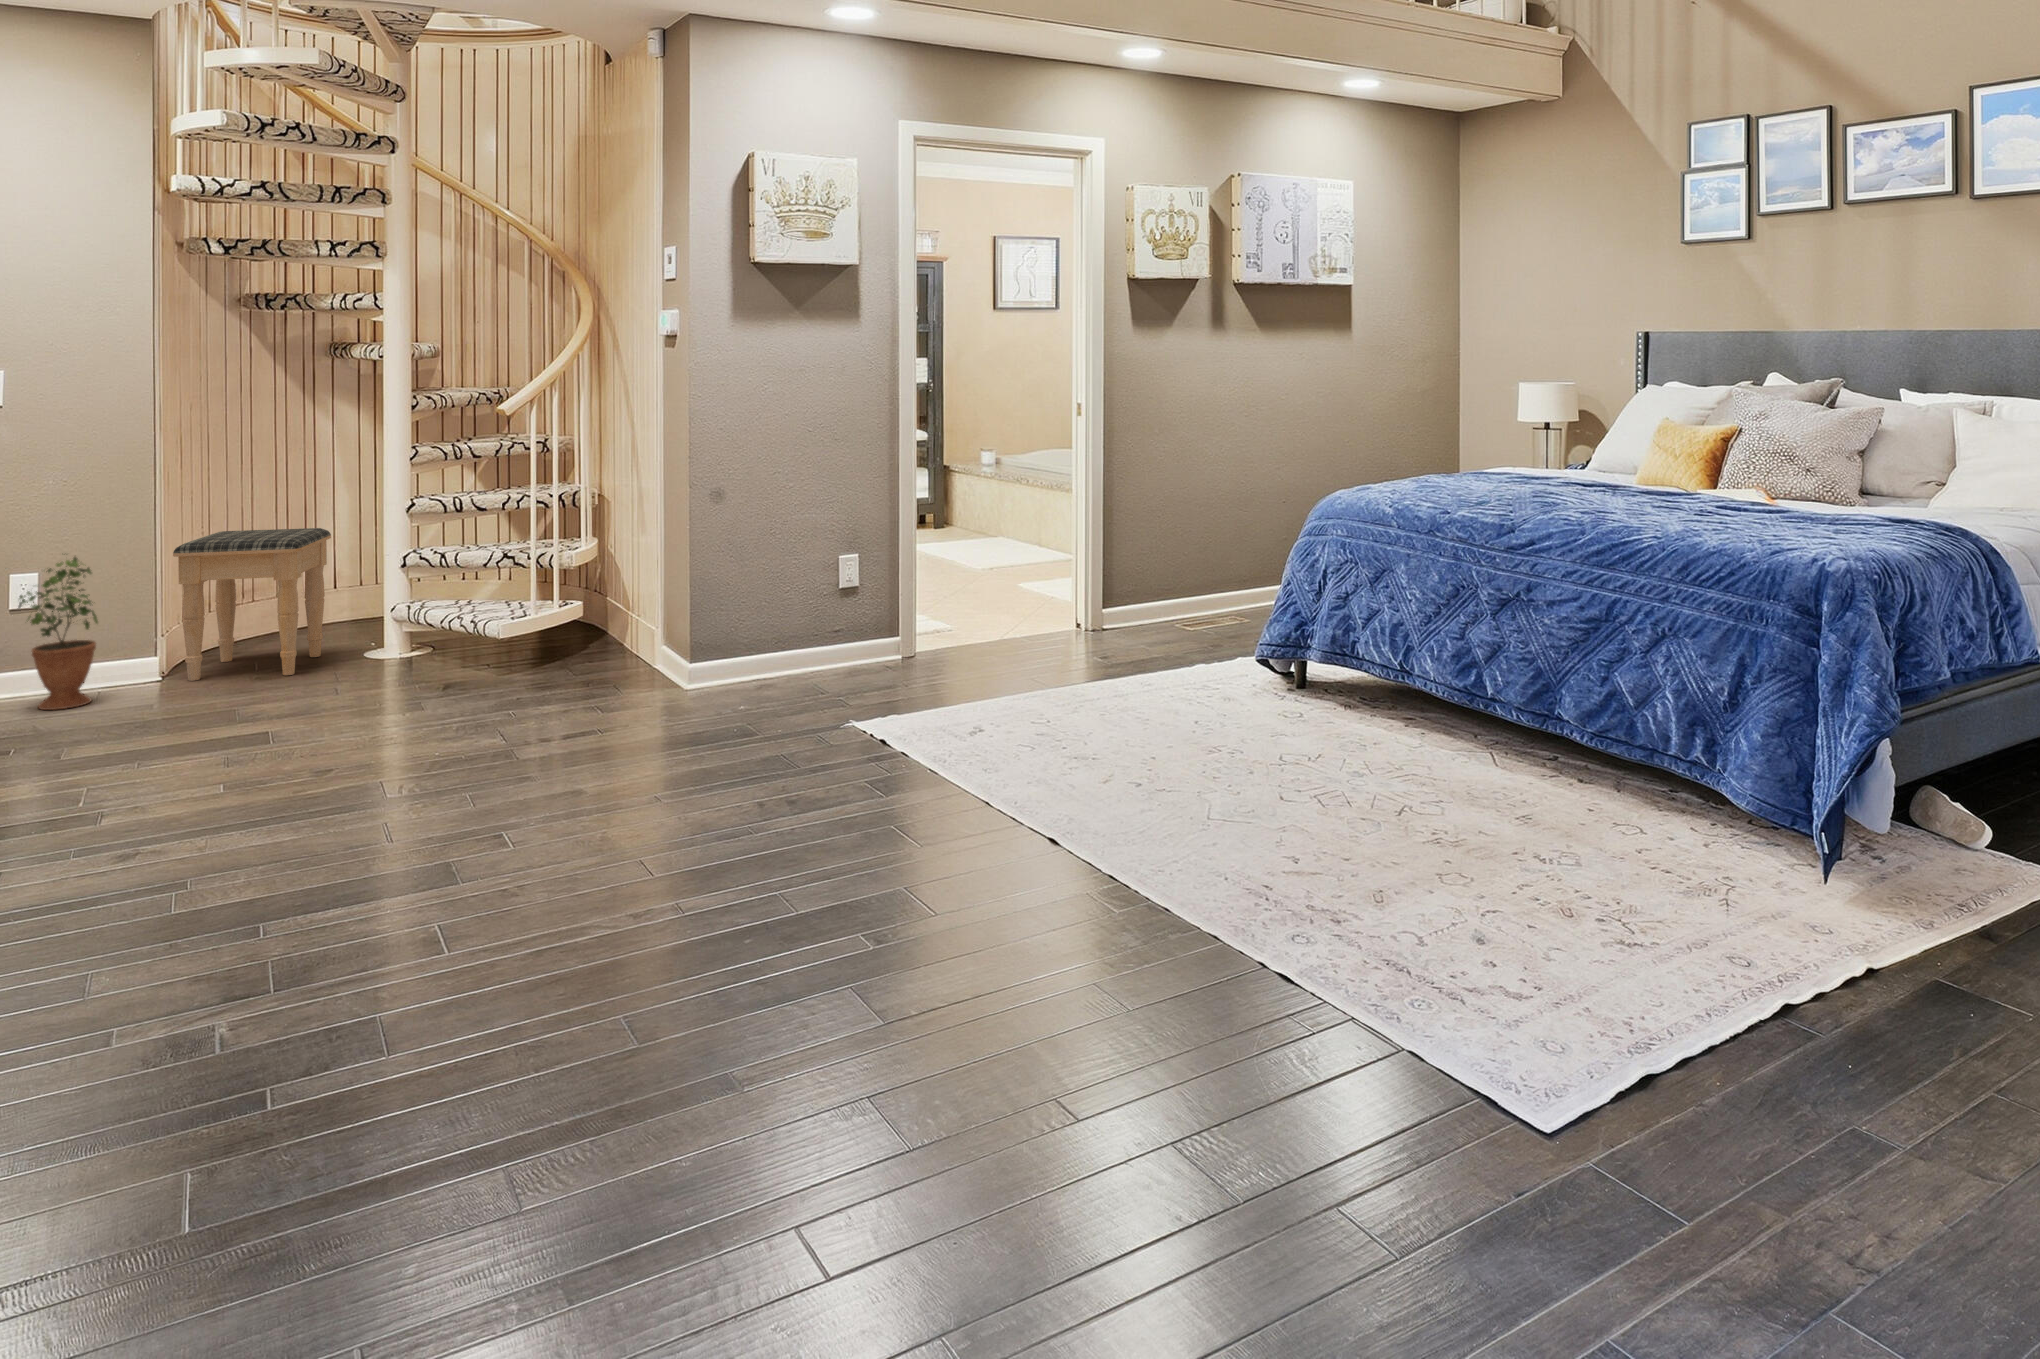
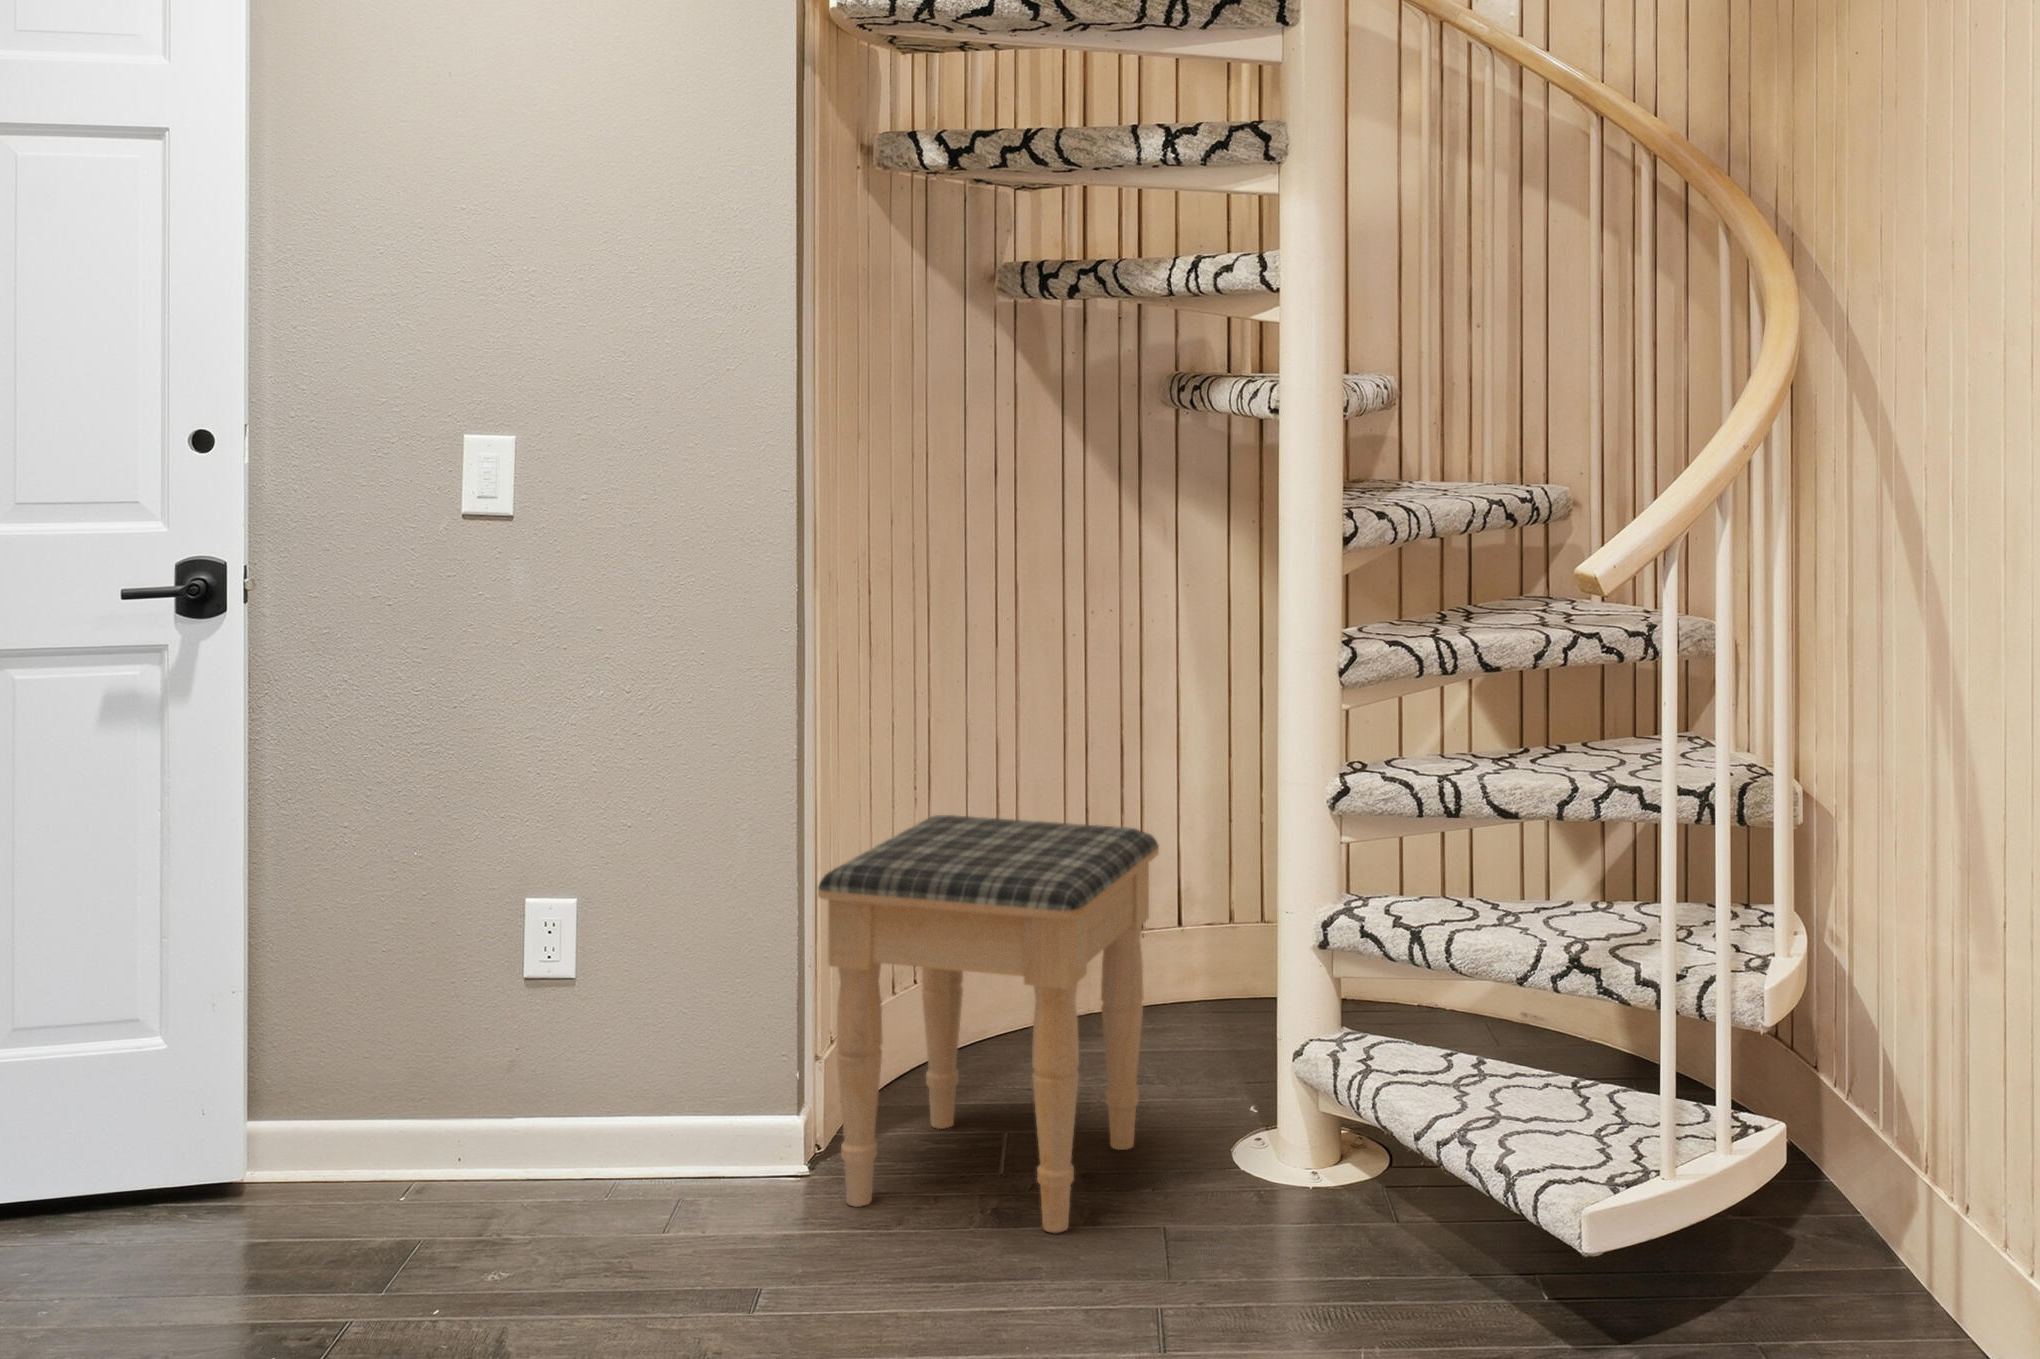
potted plant: present [18,557,98,710] -> none [481,883,651,1286]

